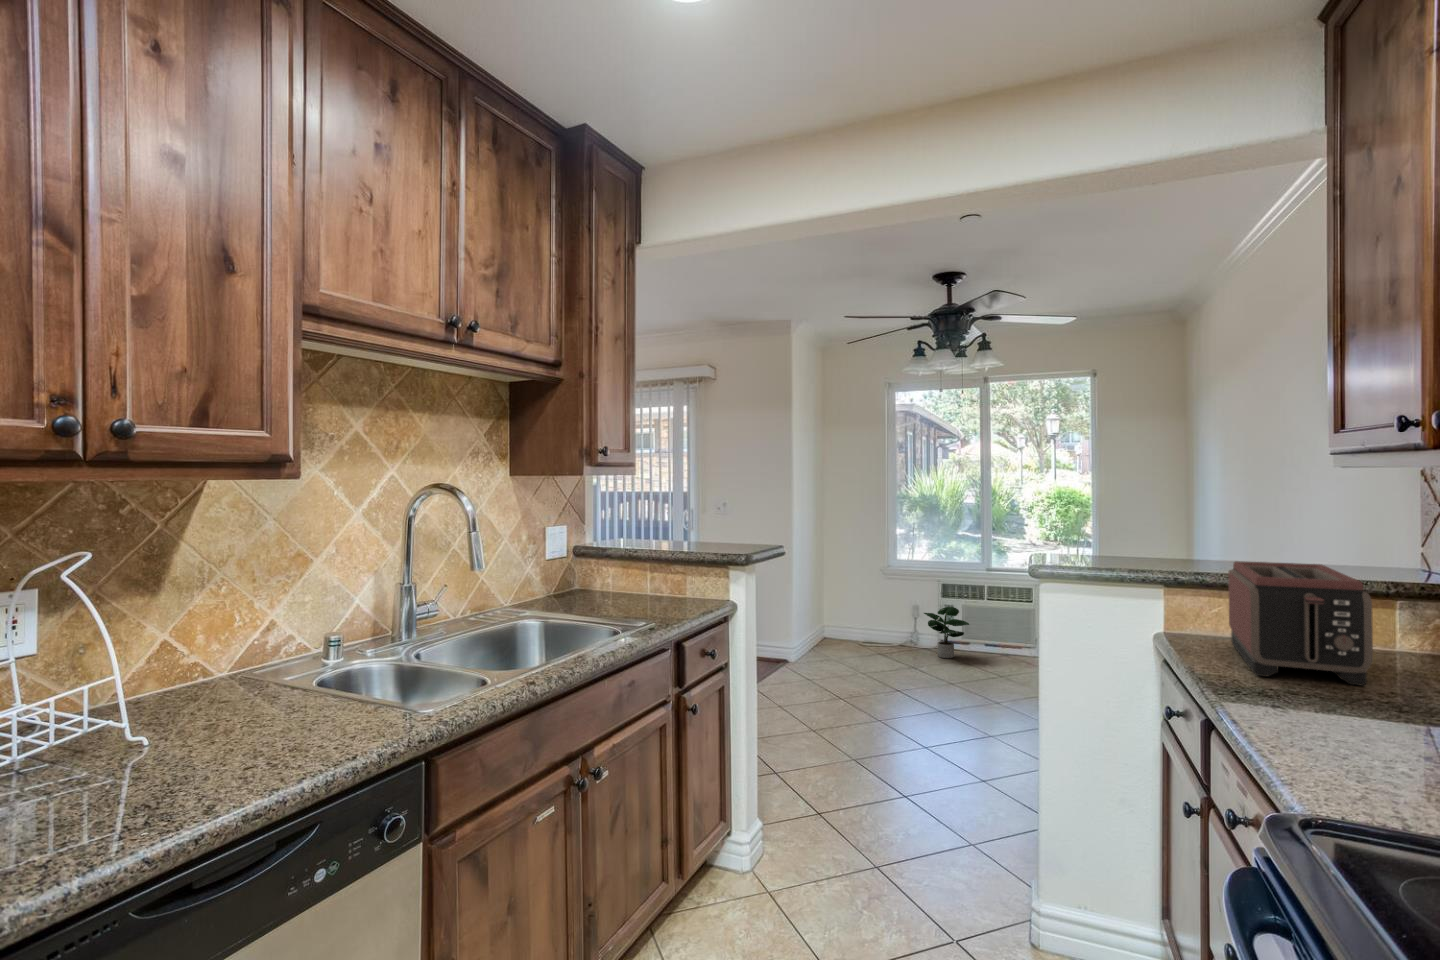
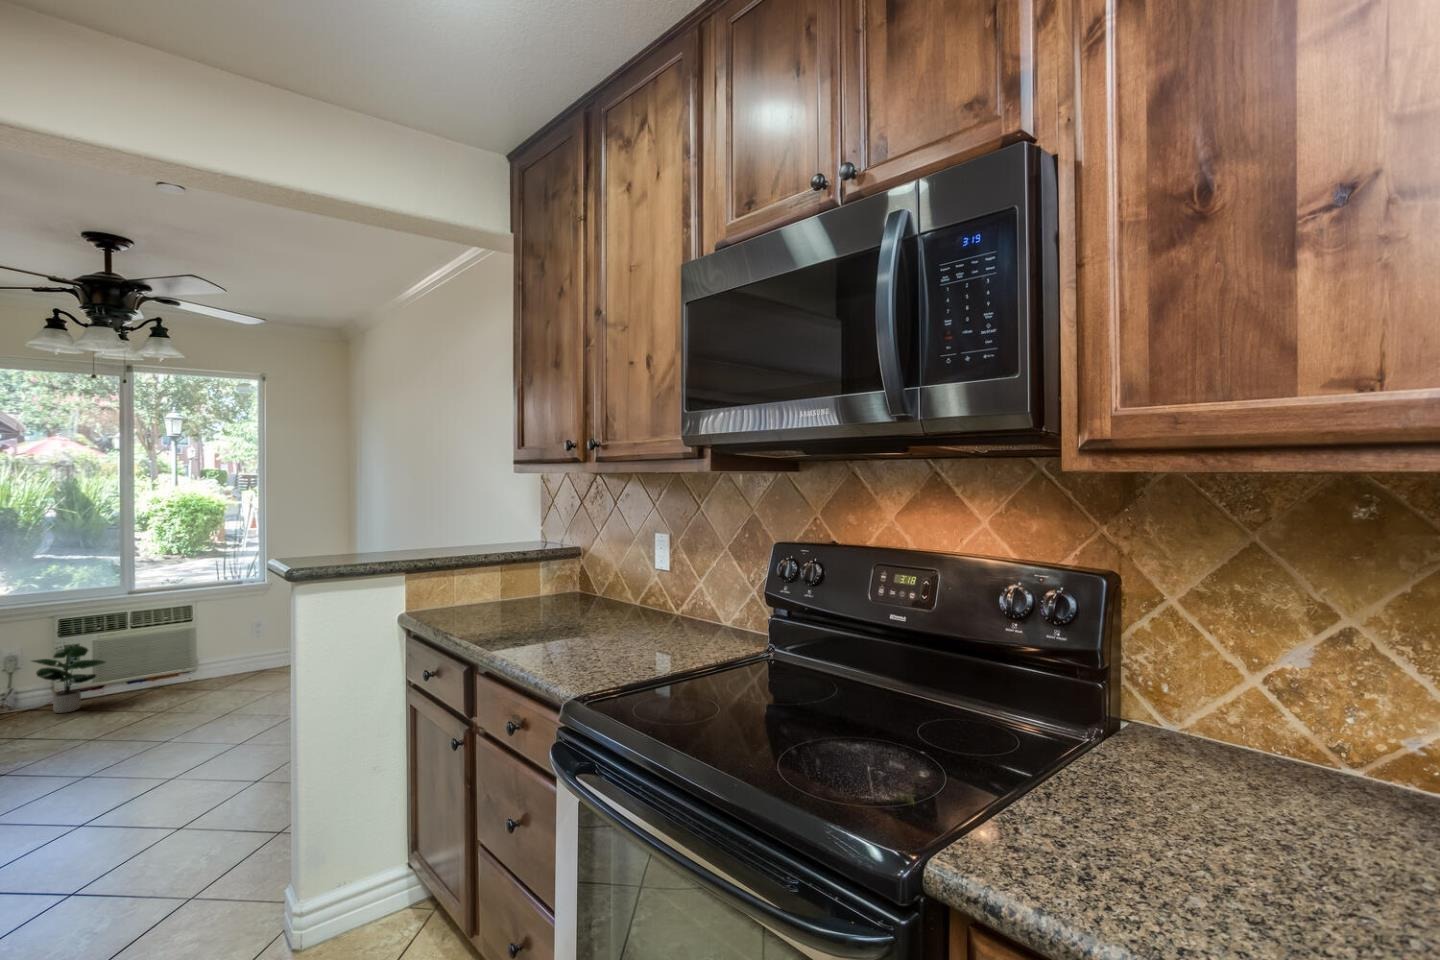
toaster: present [1228,561,1373,686] -> none [452,543,548,627]

